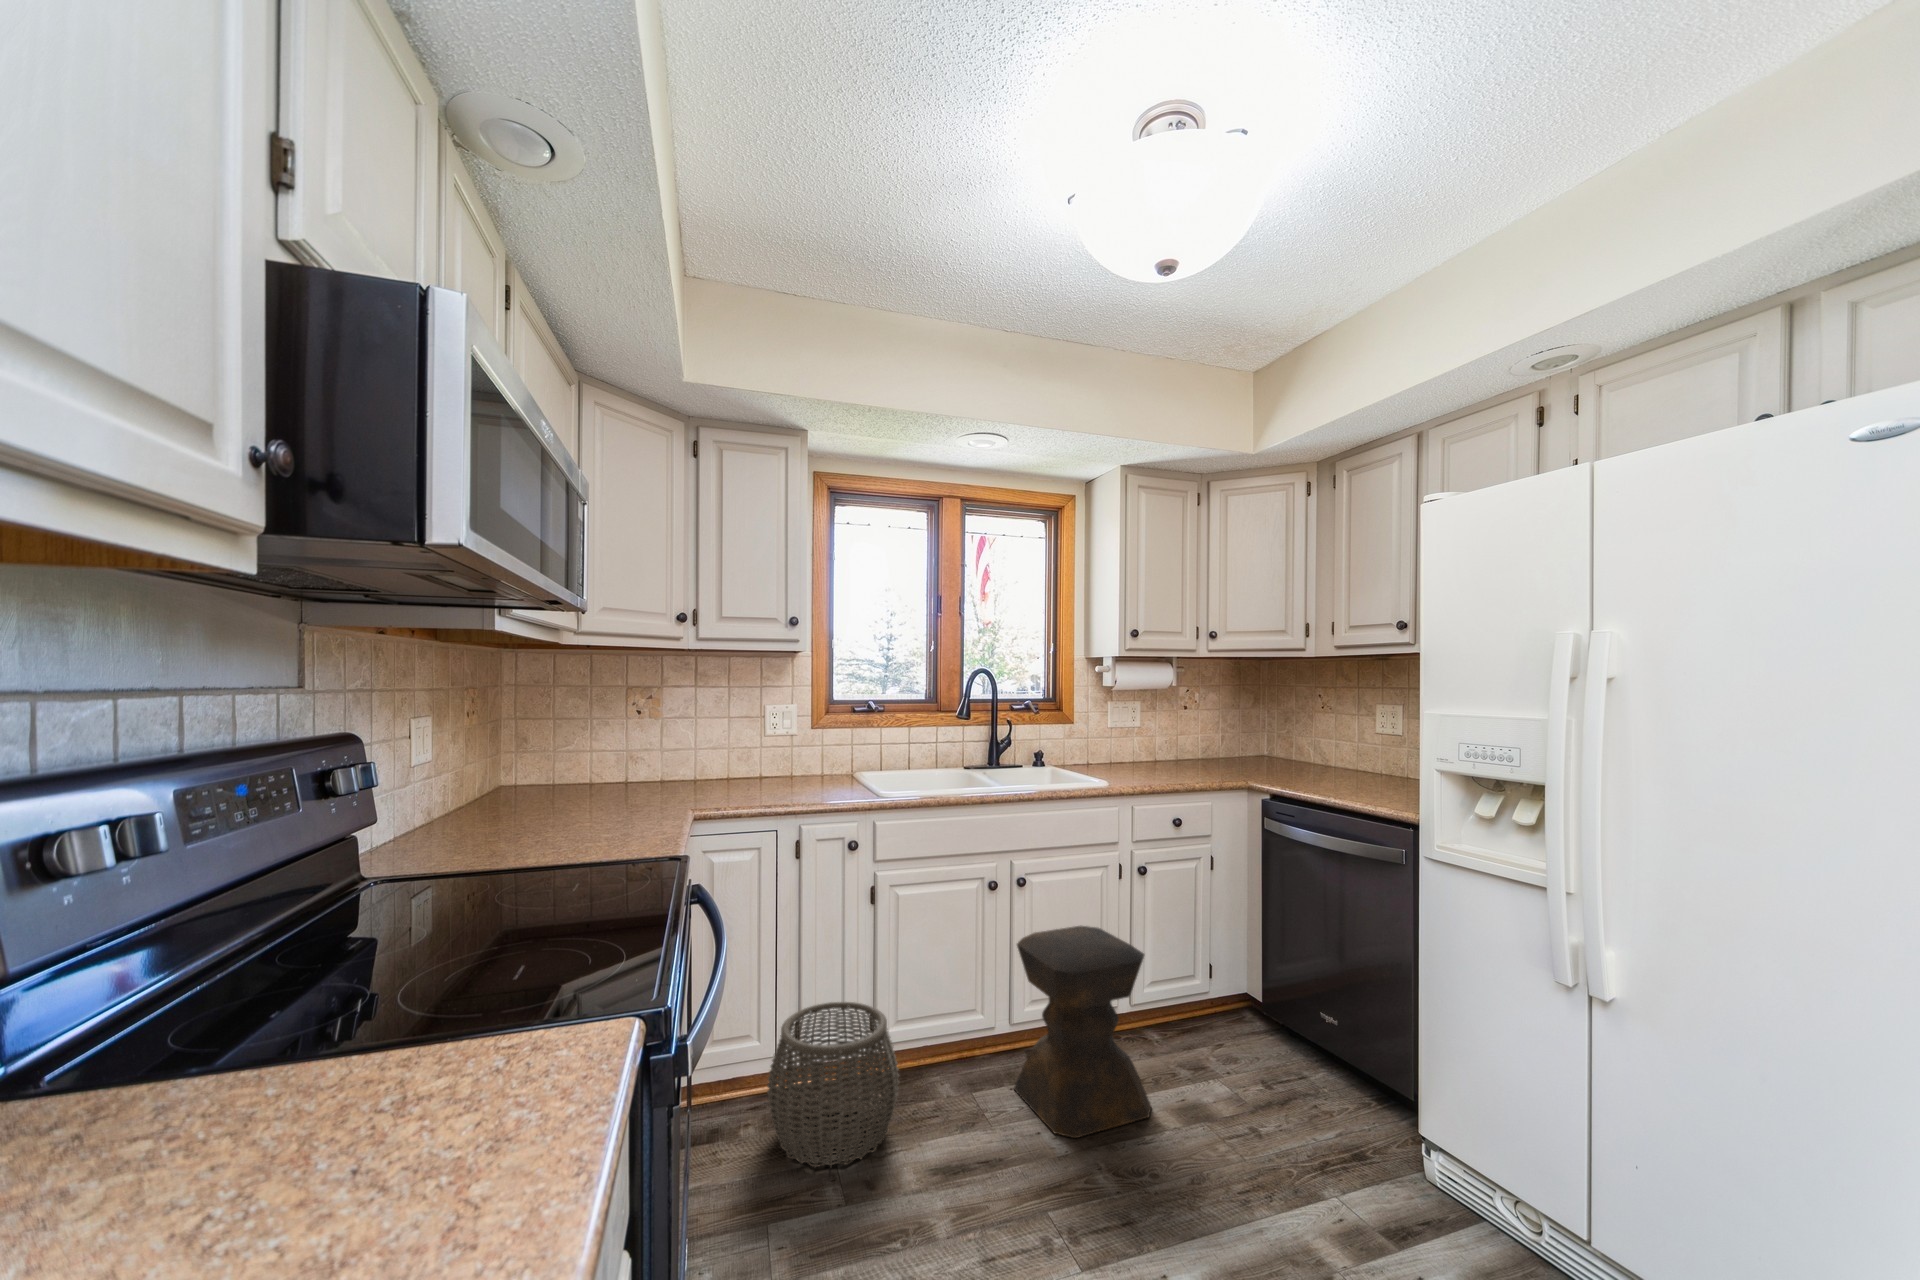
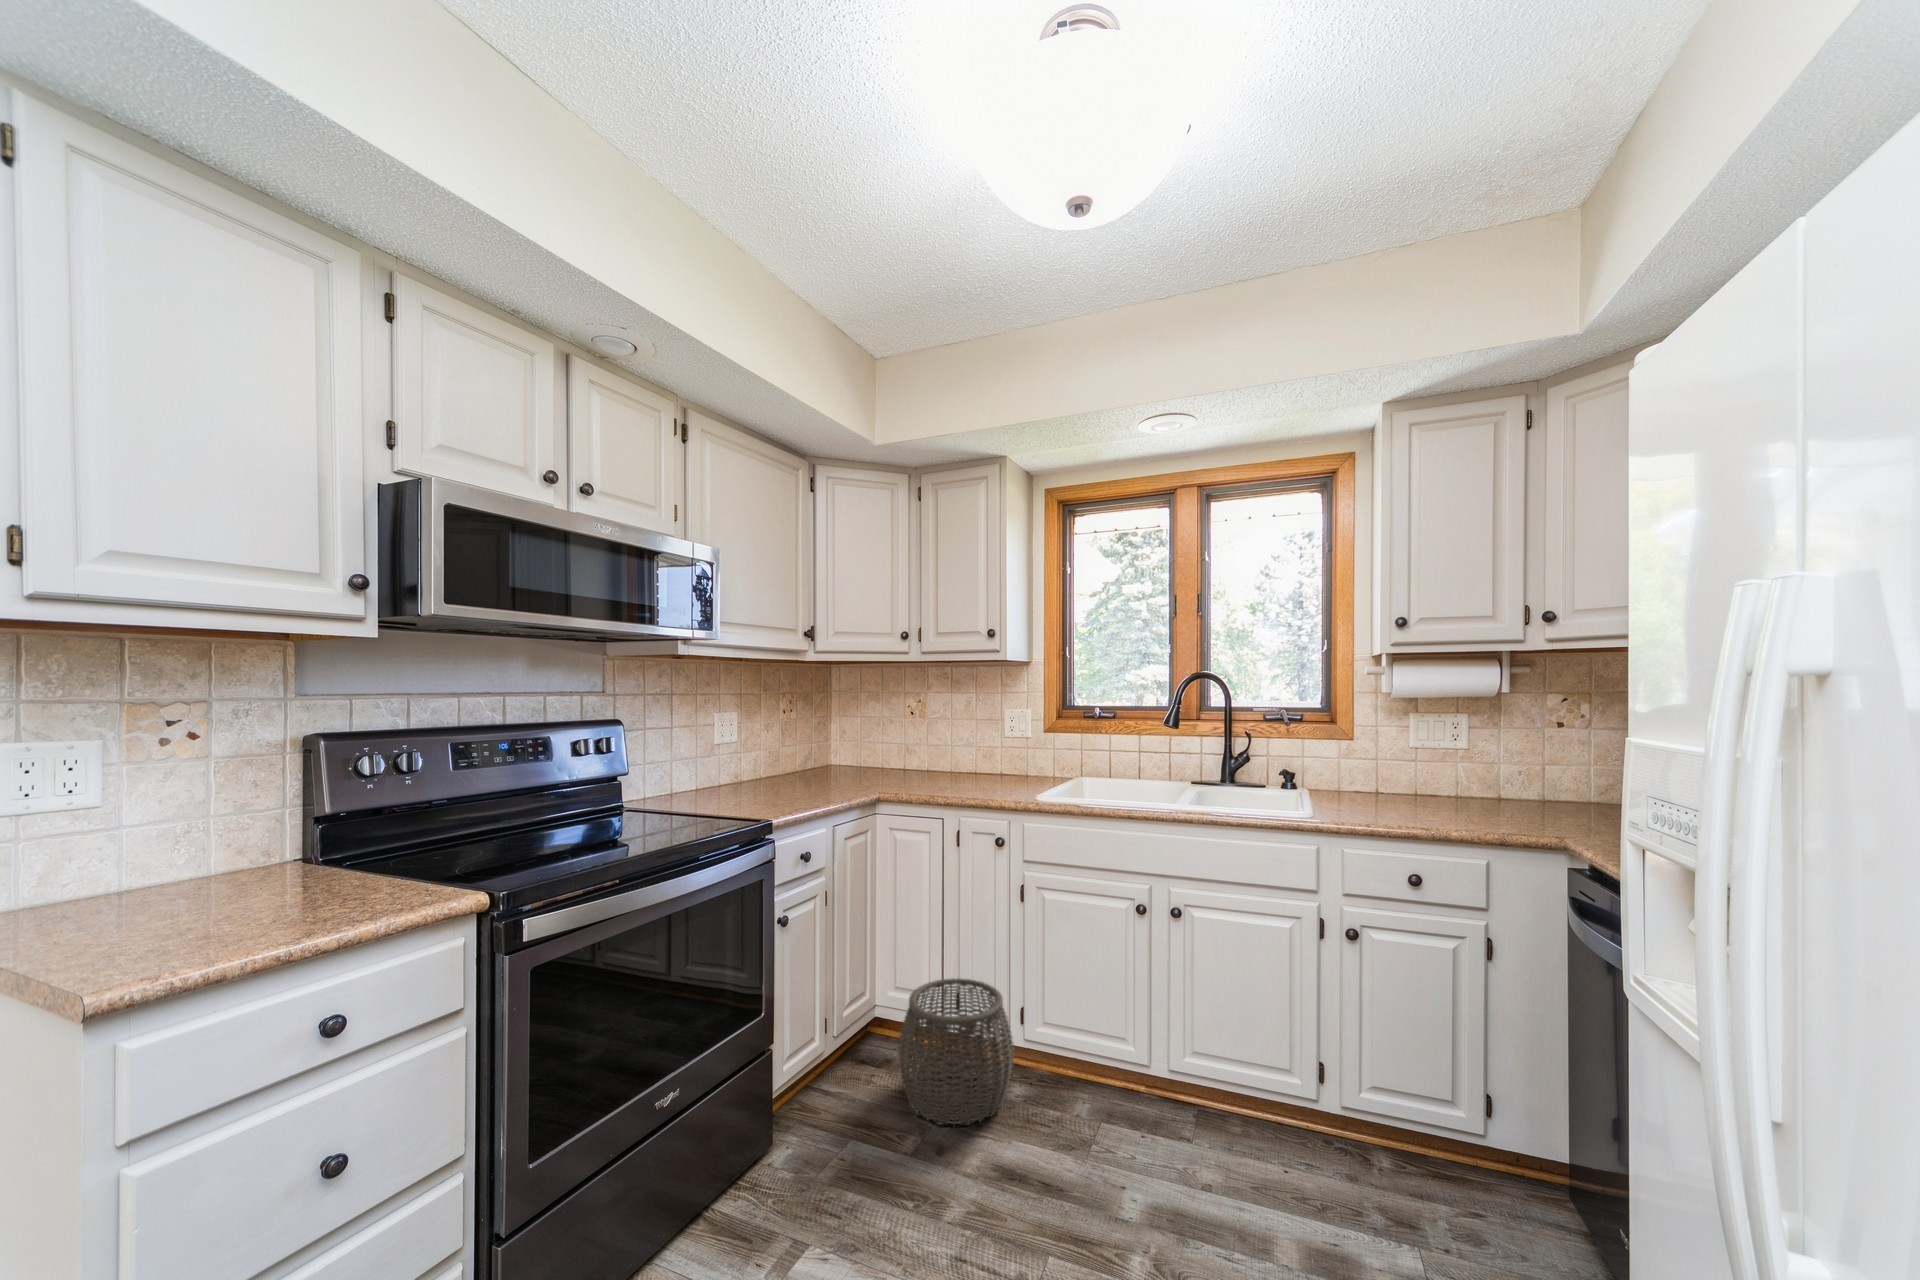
stool: present [1014,926,1151,1138] -> none [1138,971,1284,1239]

